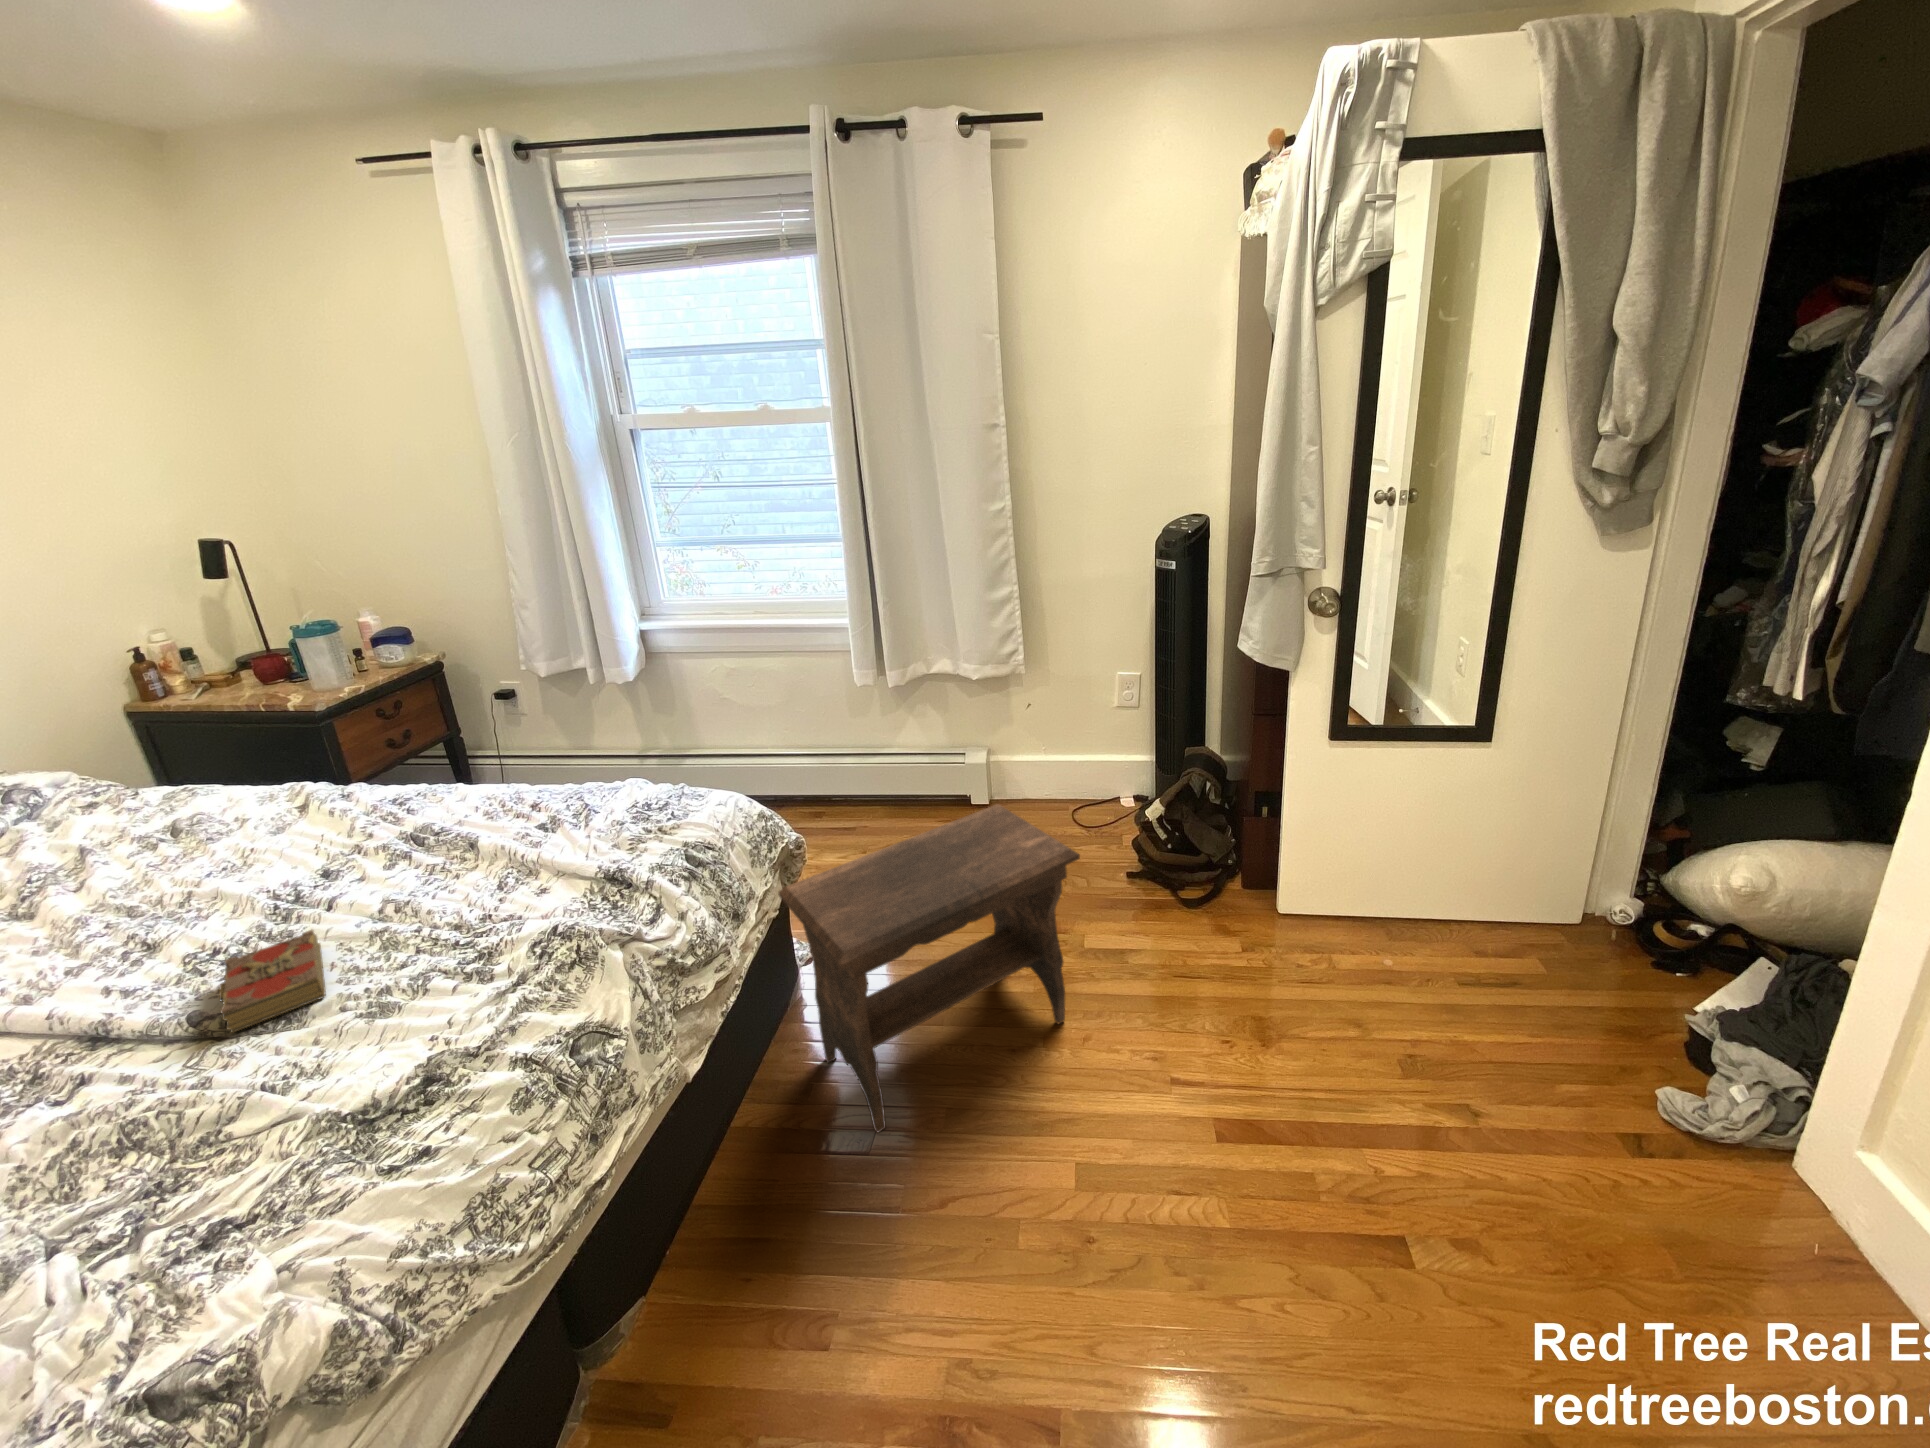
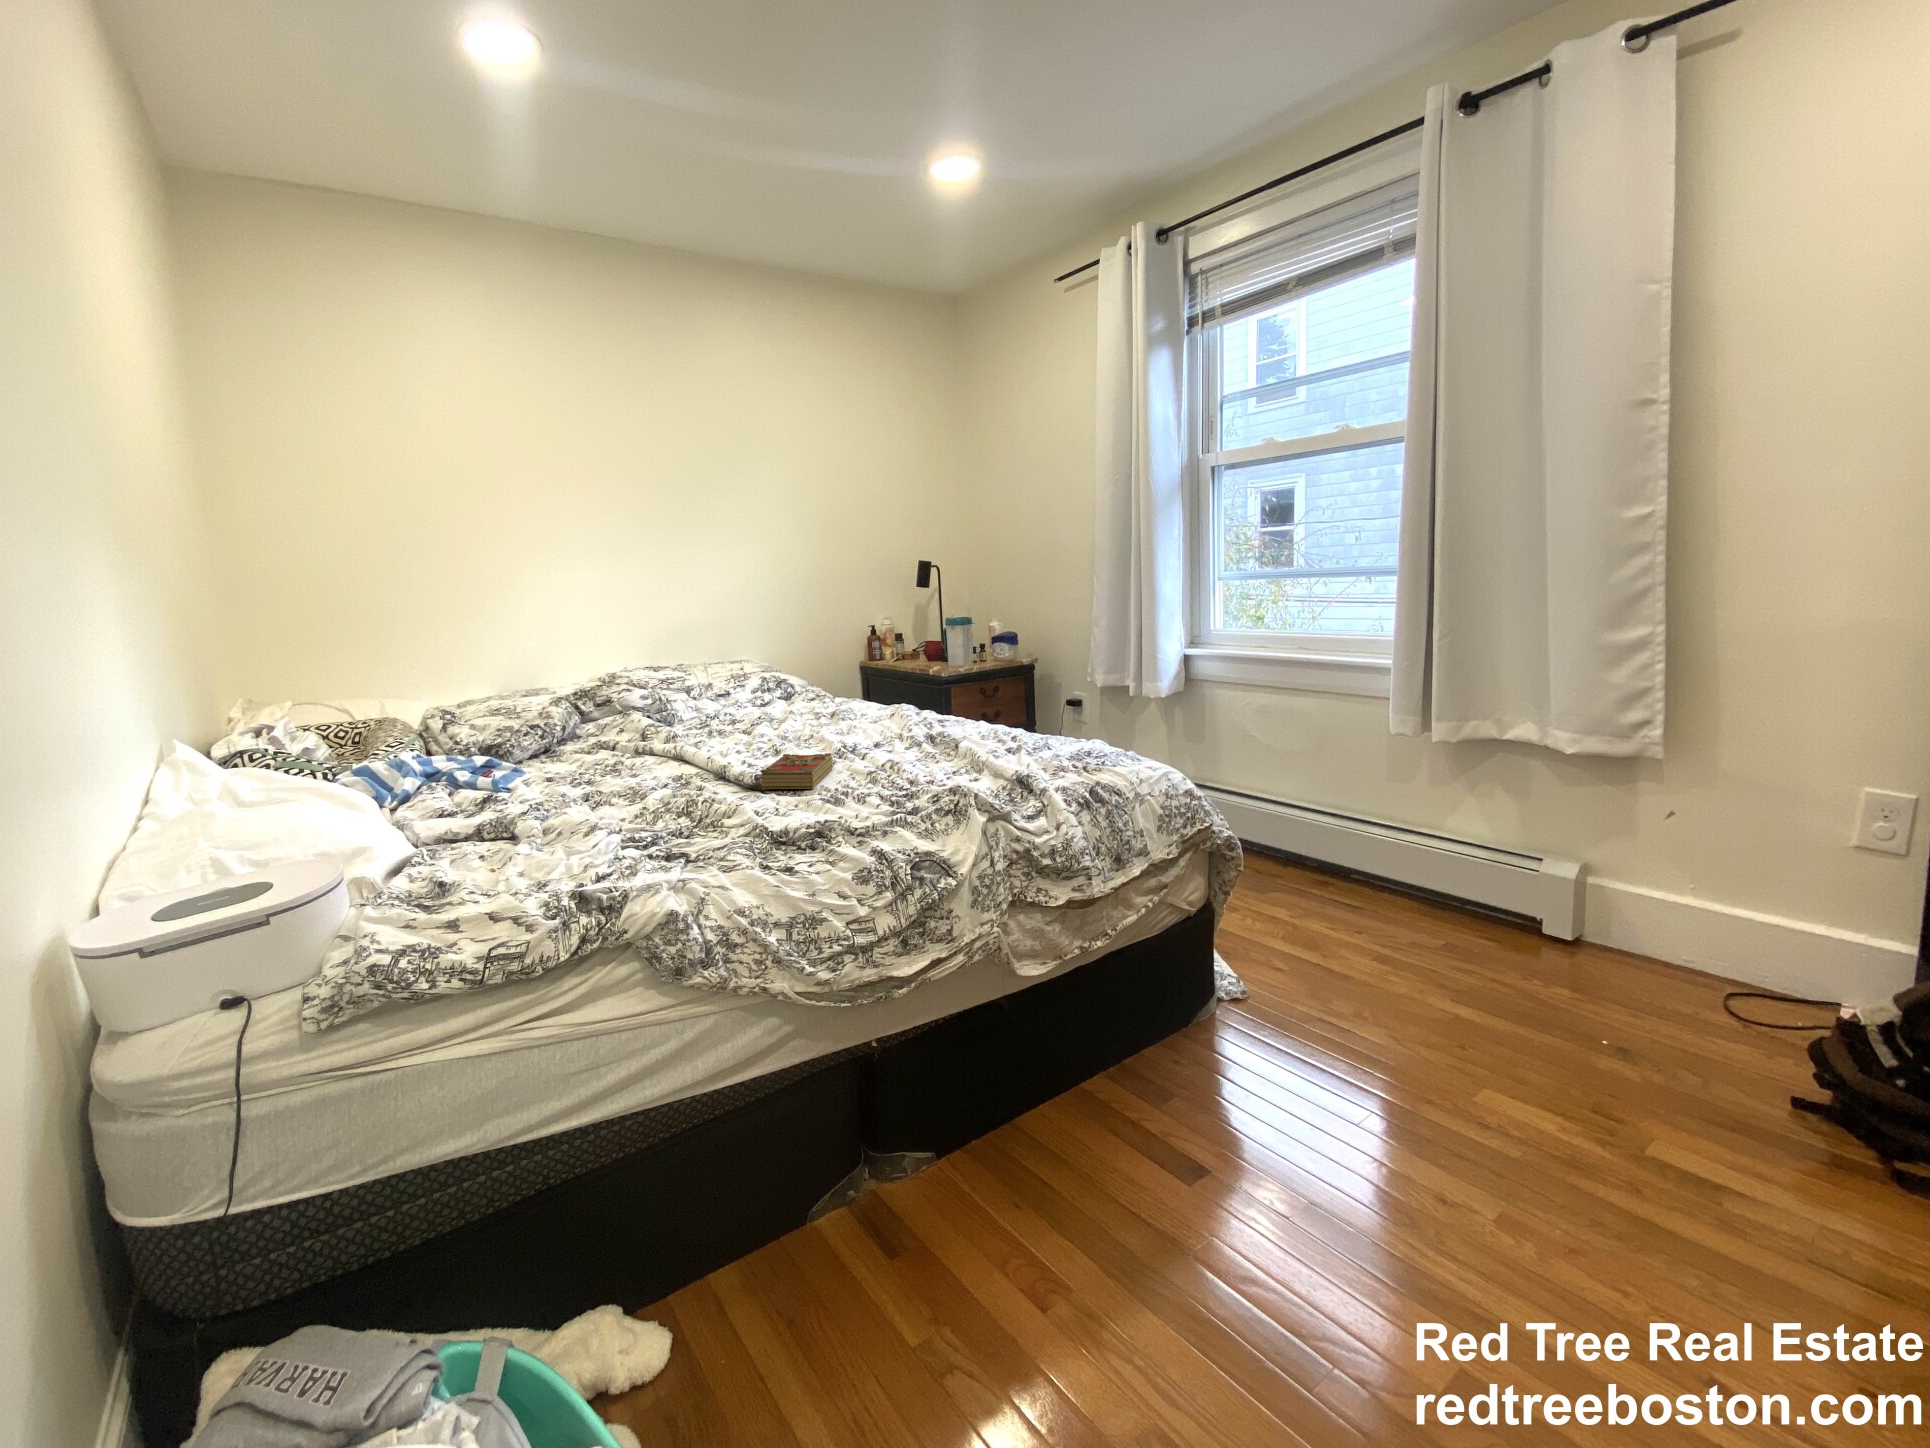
footstool: present [778,804,1080,1132] -> none [1173,853,1609,1218]

